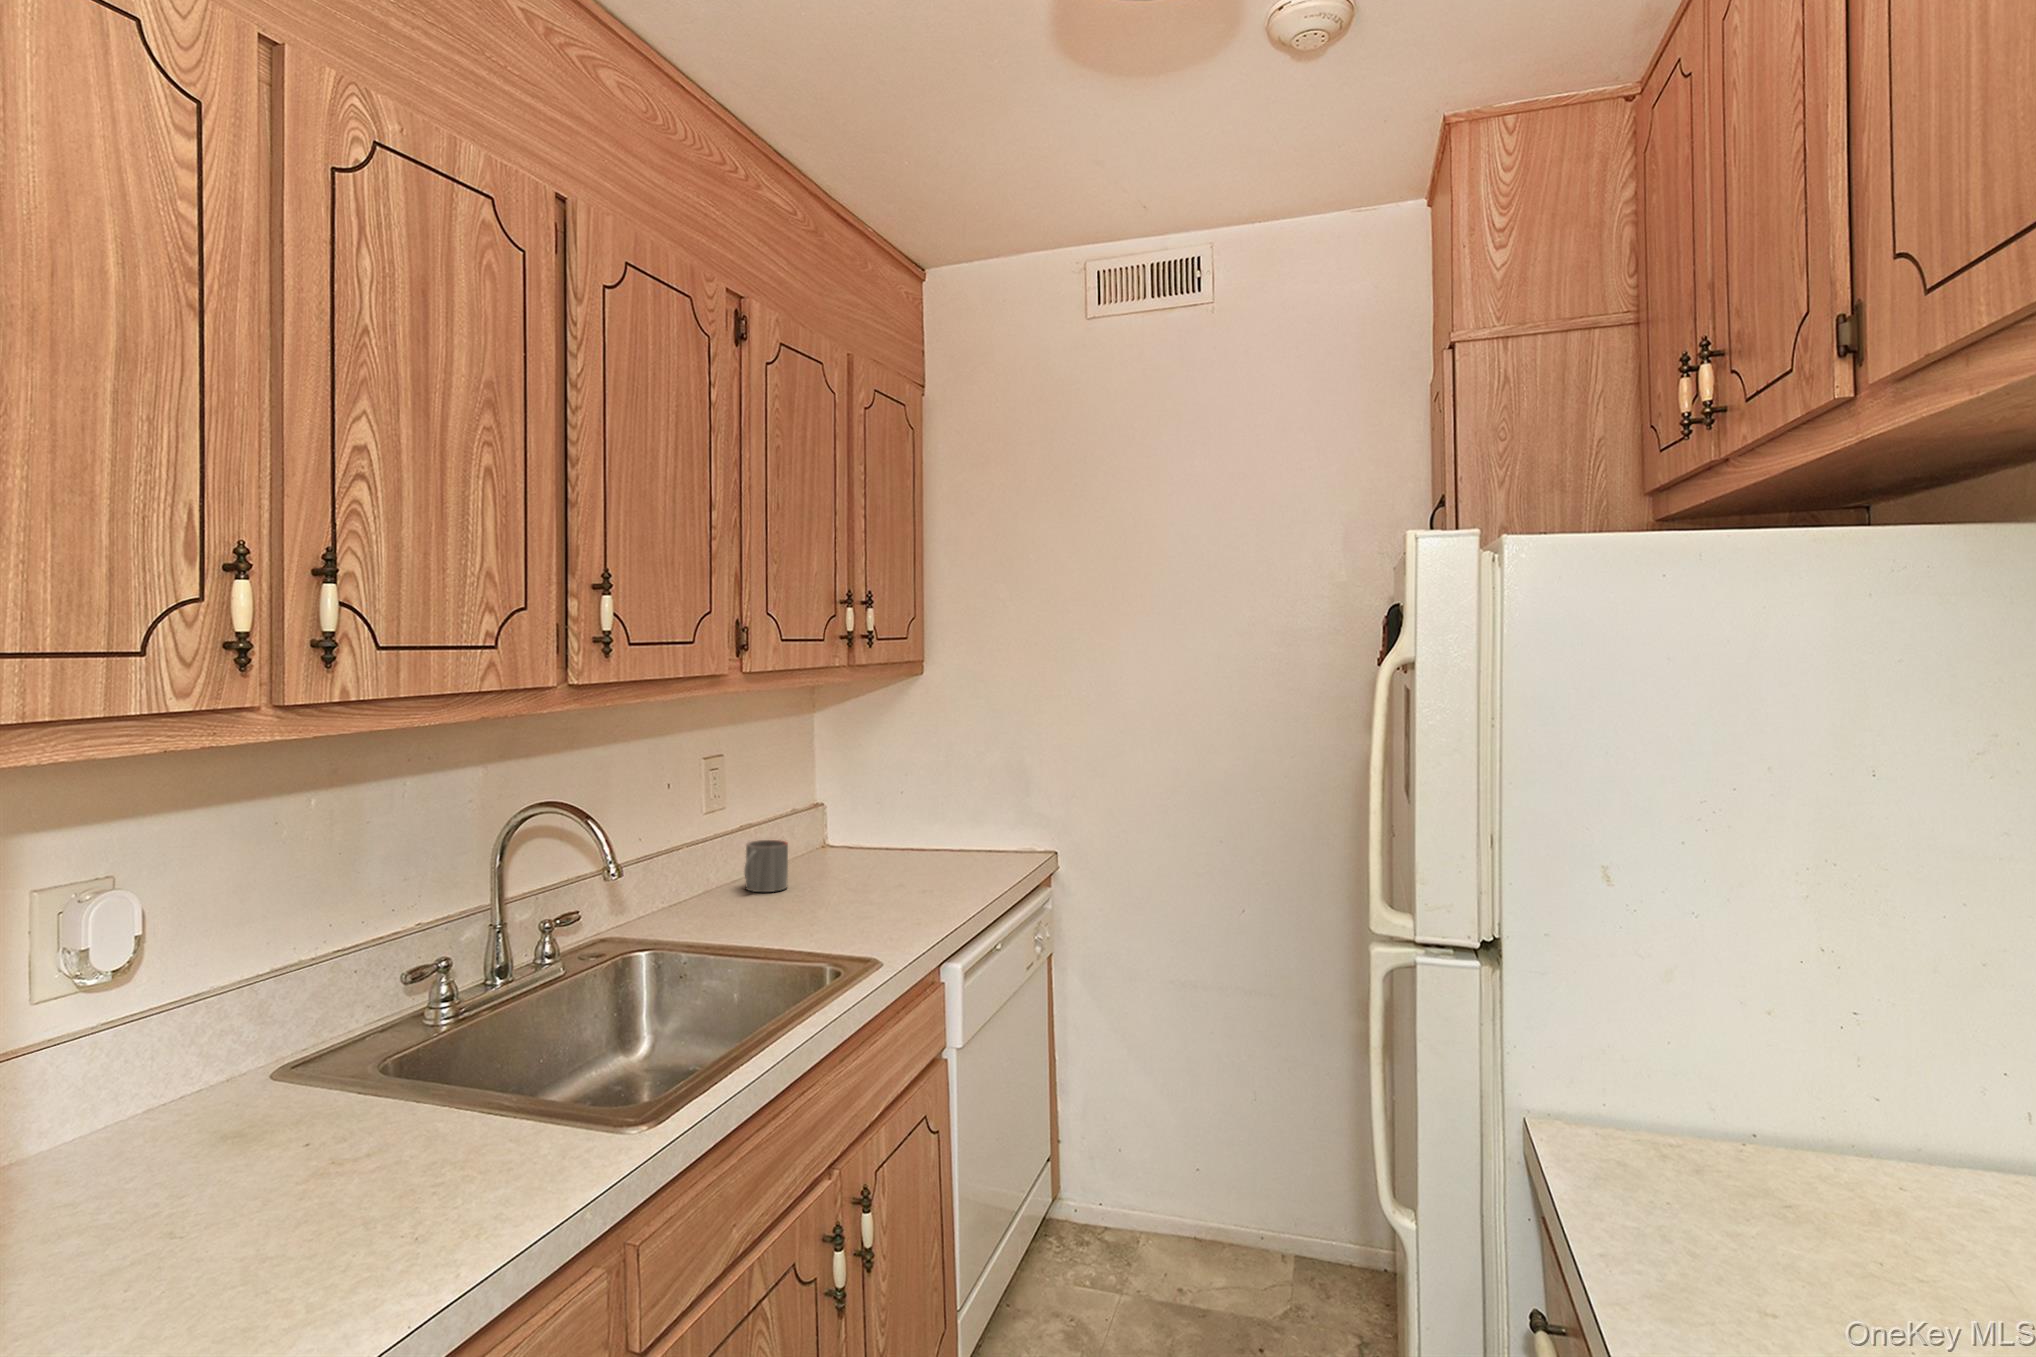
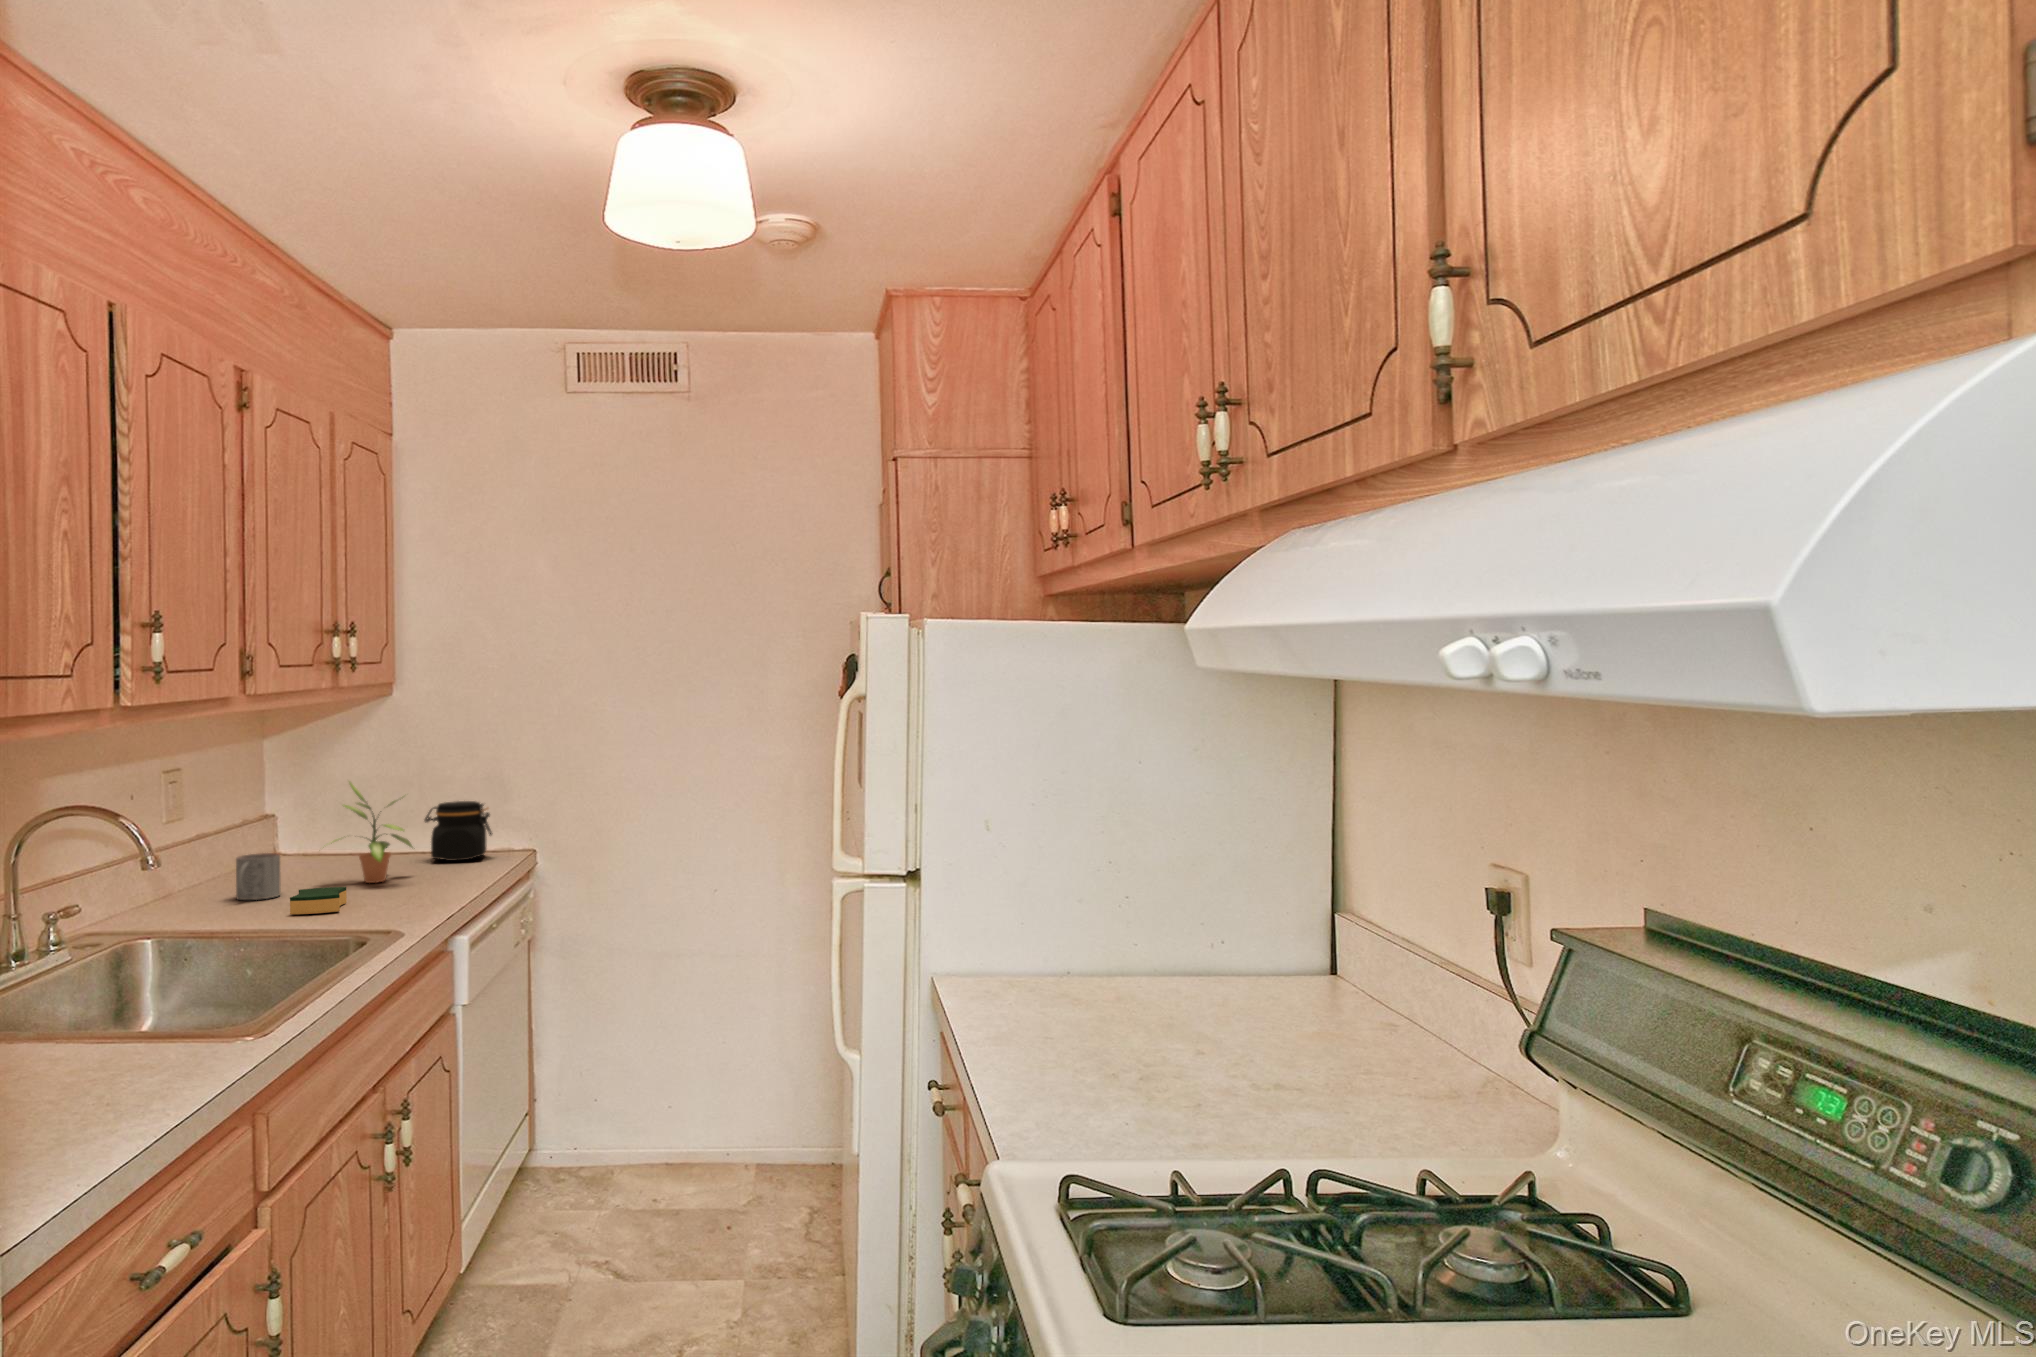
potted plant: none [828,764,926,881] -> present [333,782,412,883]
jar: none [941,791,1009,857] -> present [425,801,492,861]
sponge: none [783,889,844,922] -> present [290,887,347,914]

